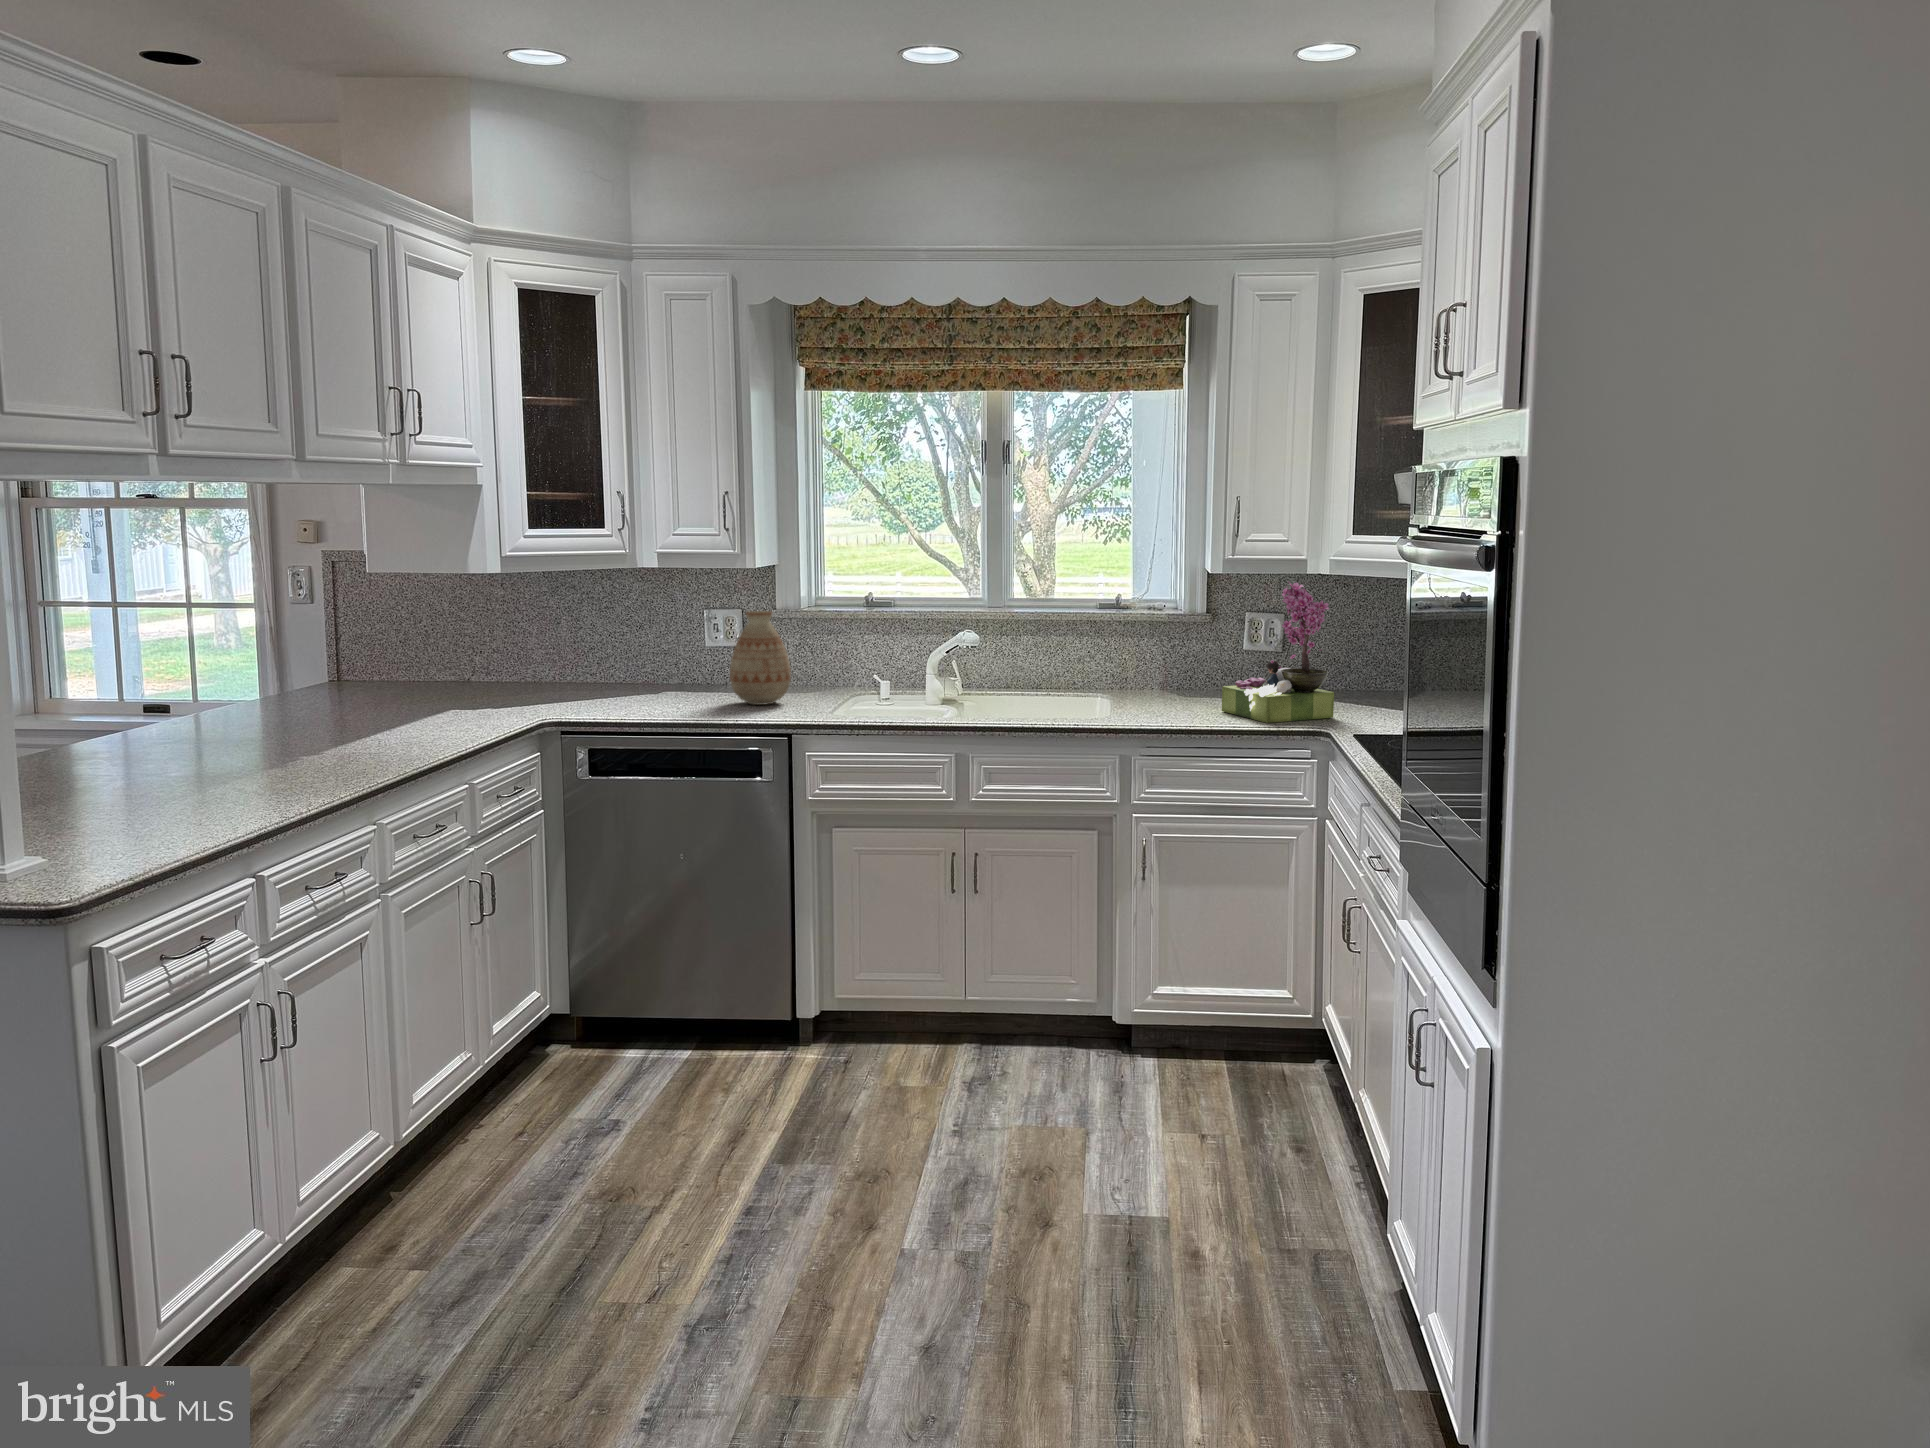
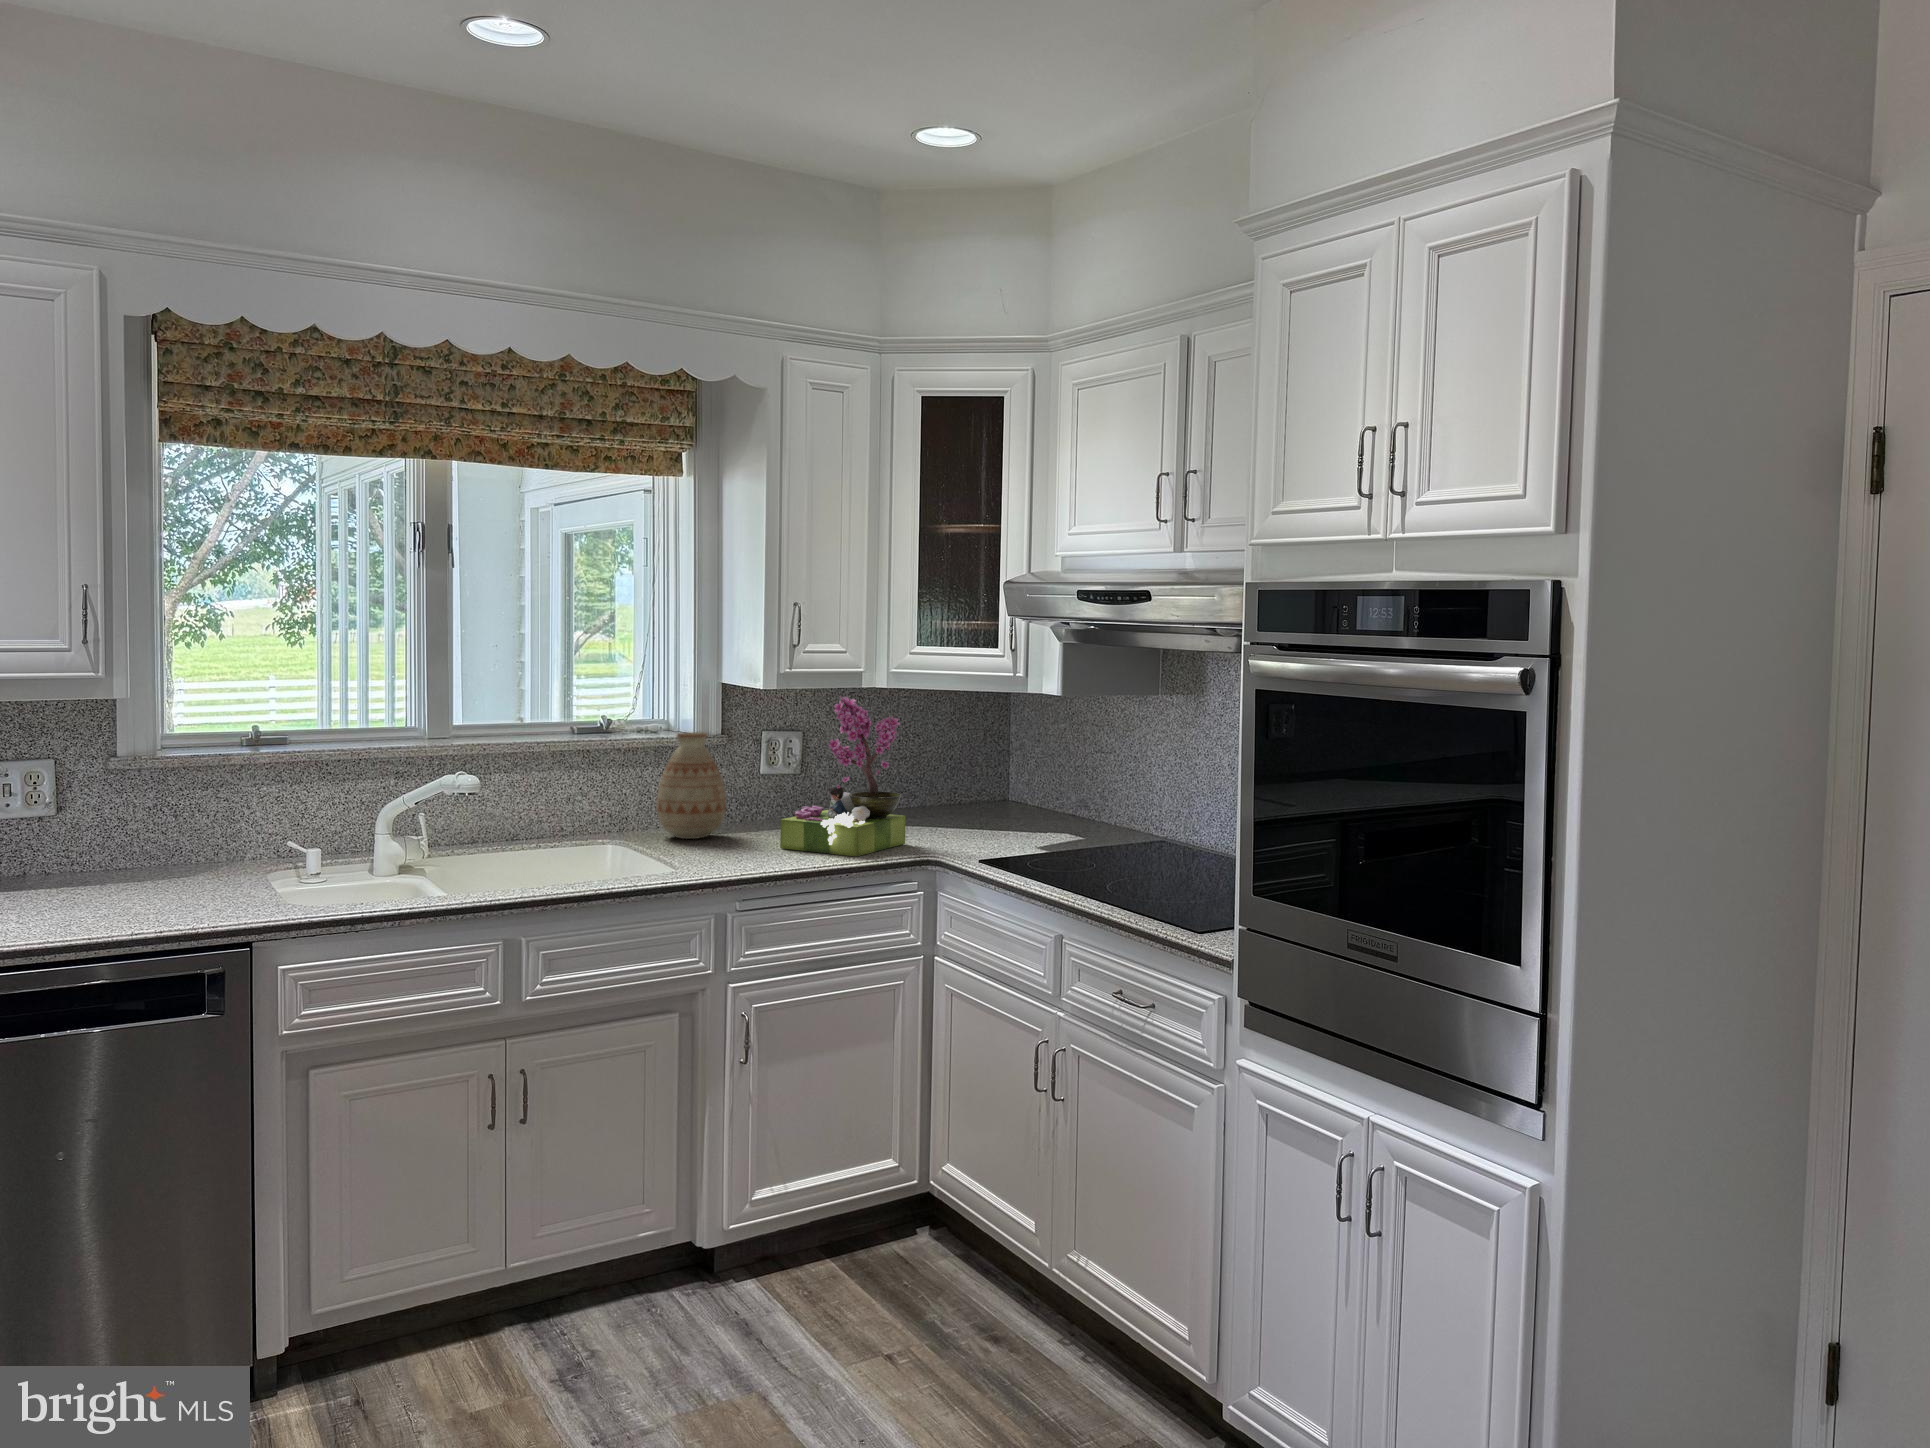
vase: present [730,611,791,705] -> present [656,732,726,839]

